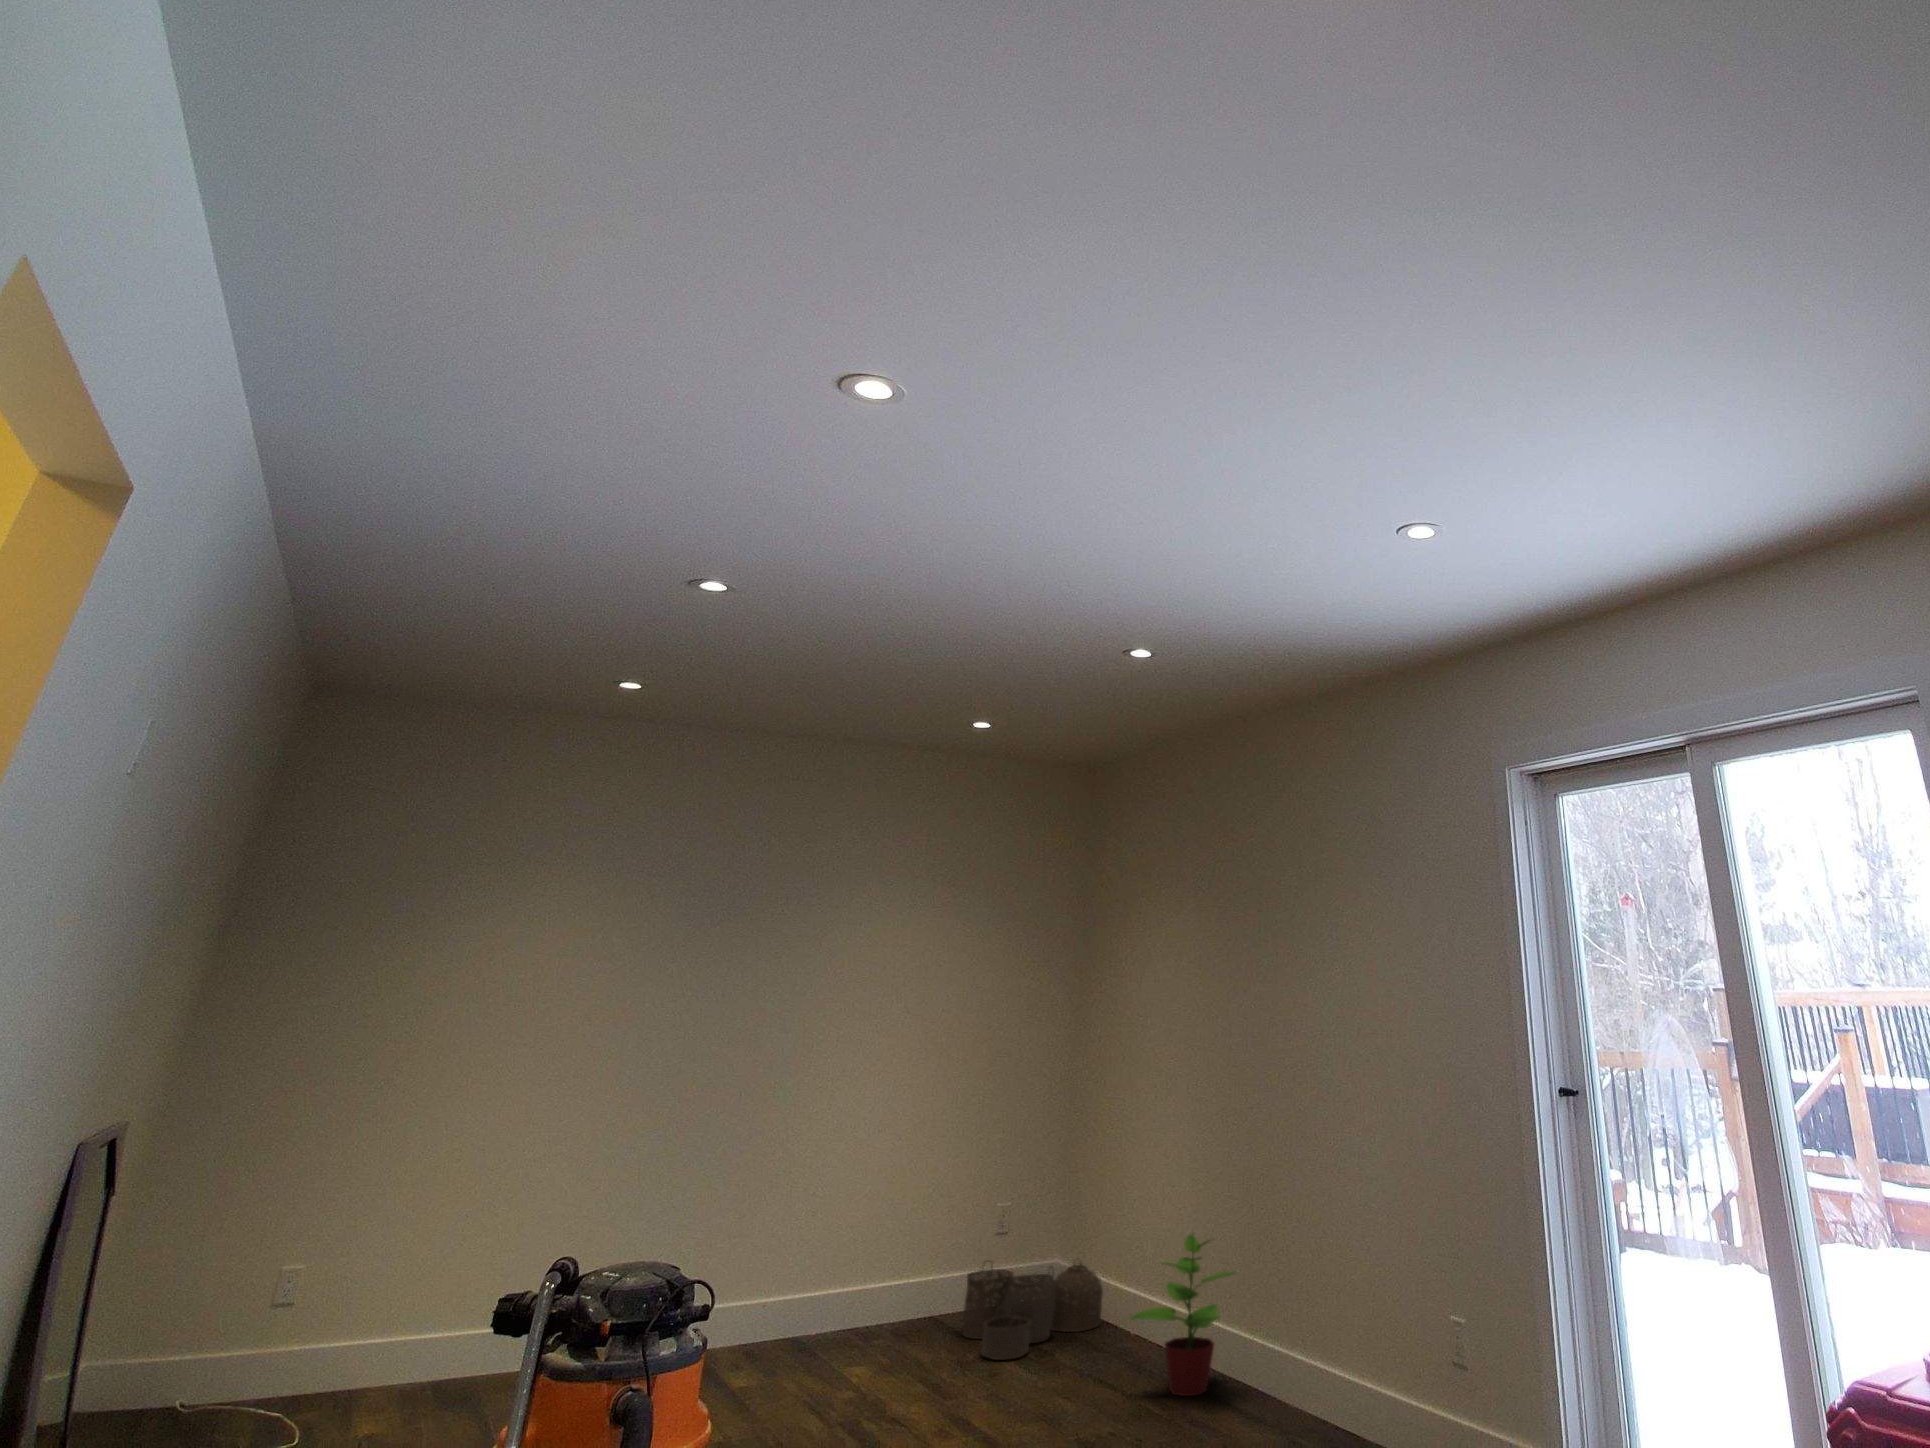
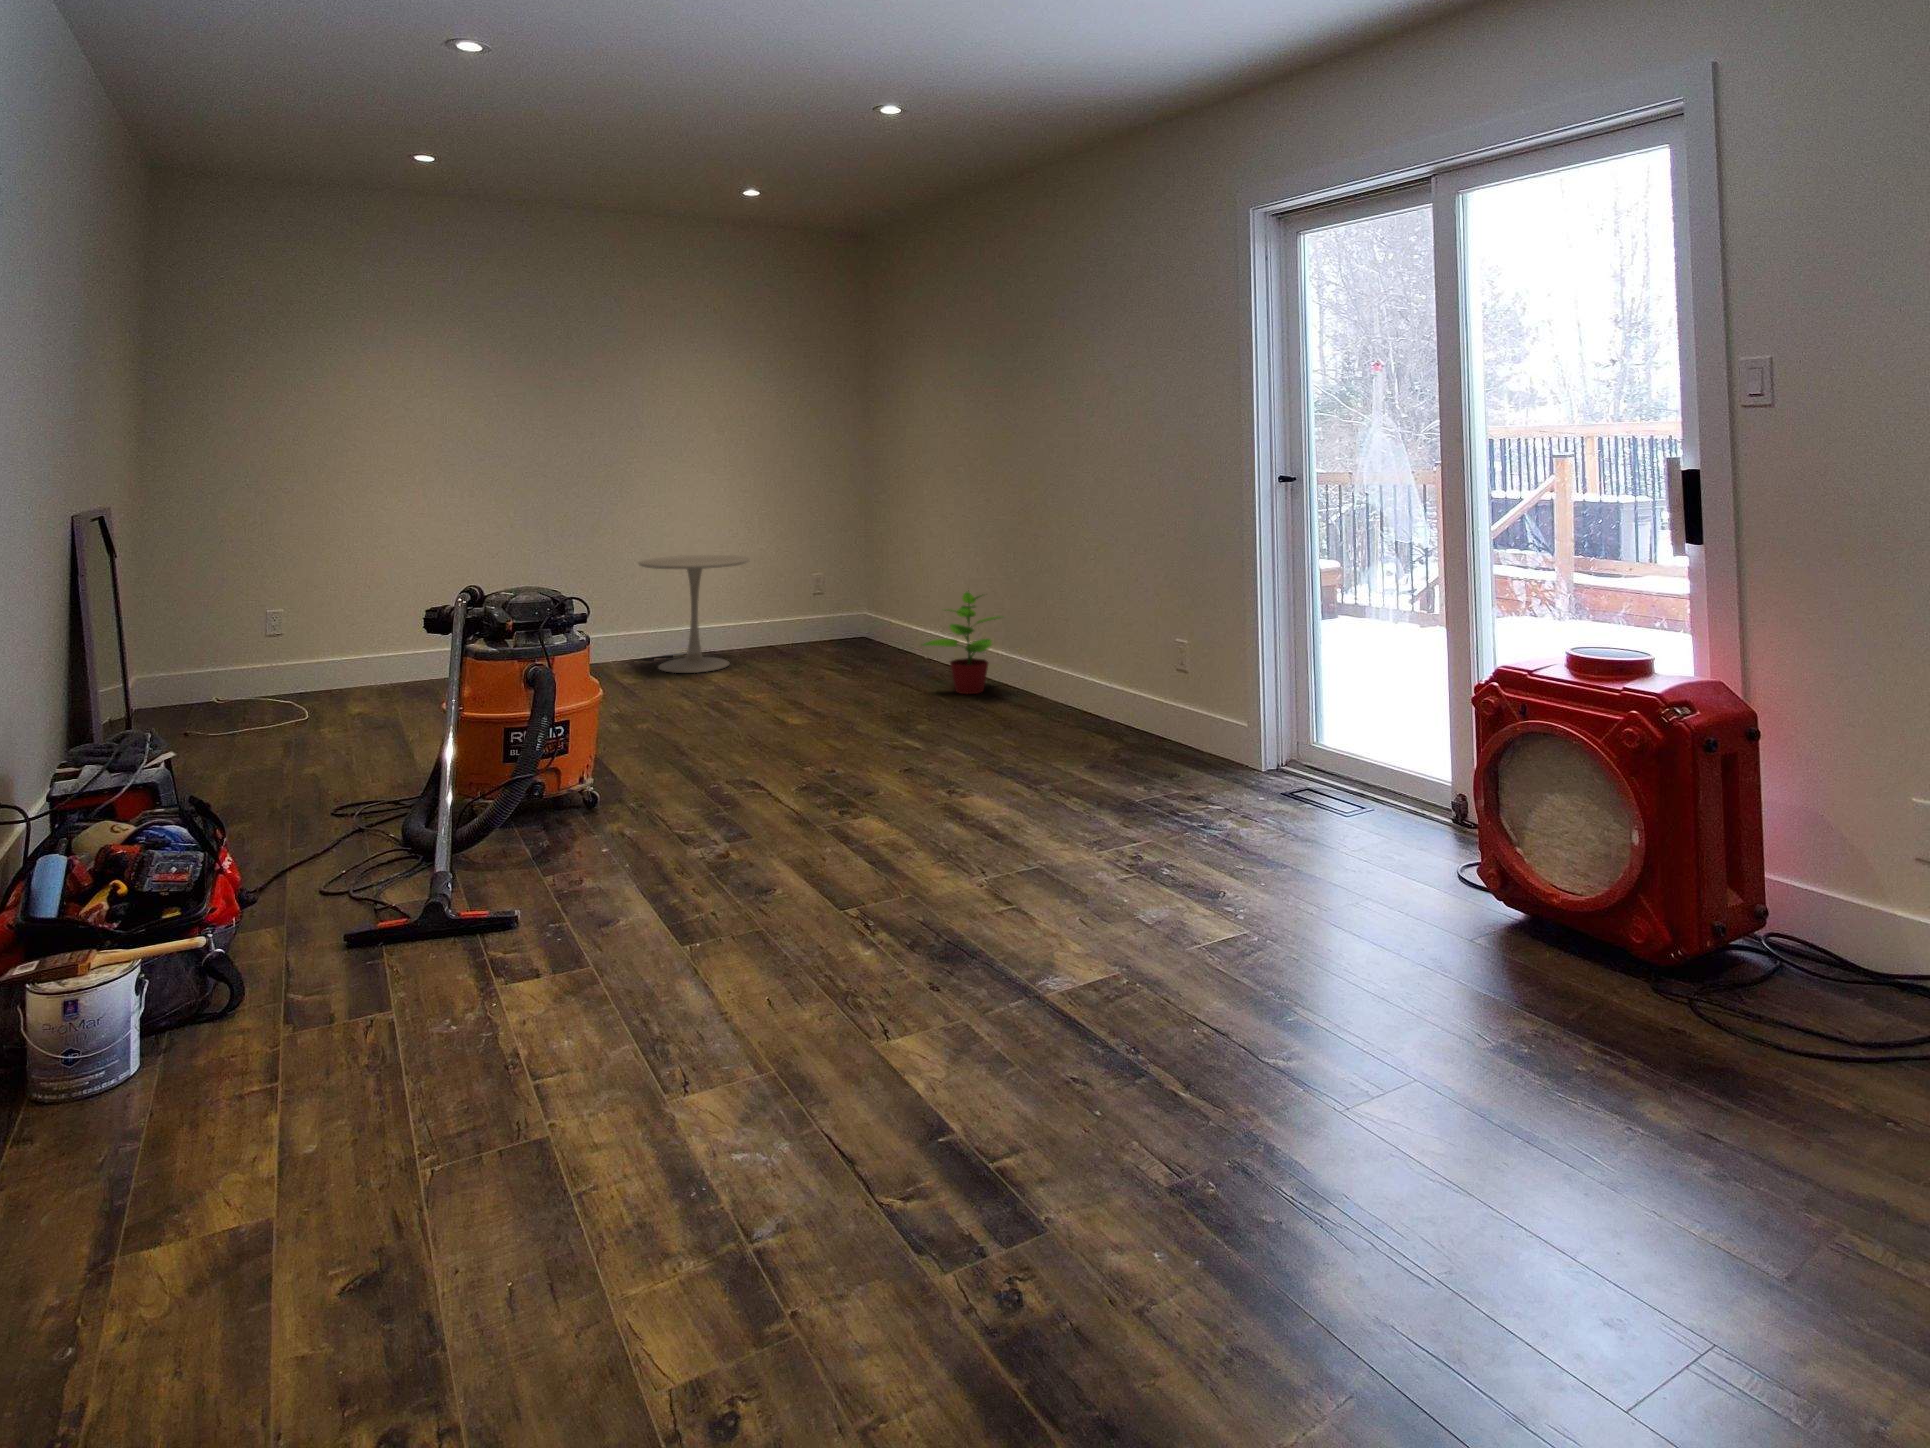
side table: none [773,1176,918,1366] -> present [639,555,750,673]
woven basket: present [963,1258,1103,1360] -> none [796,611,903,672]

